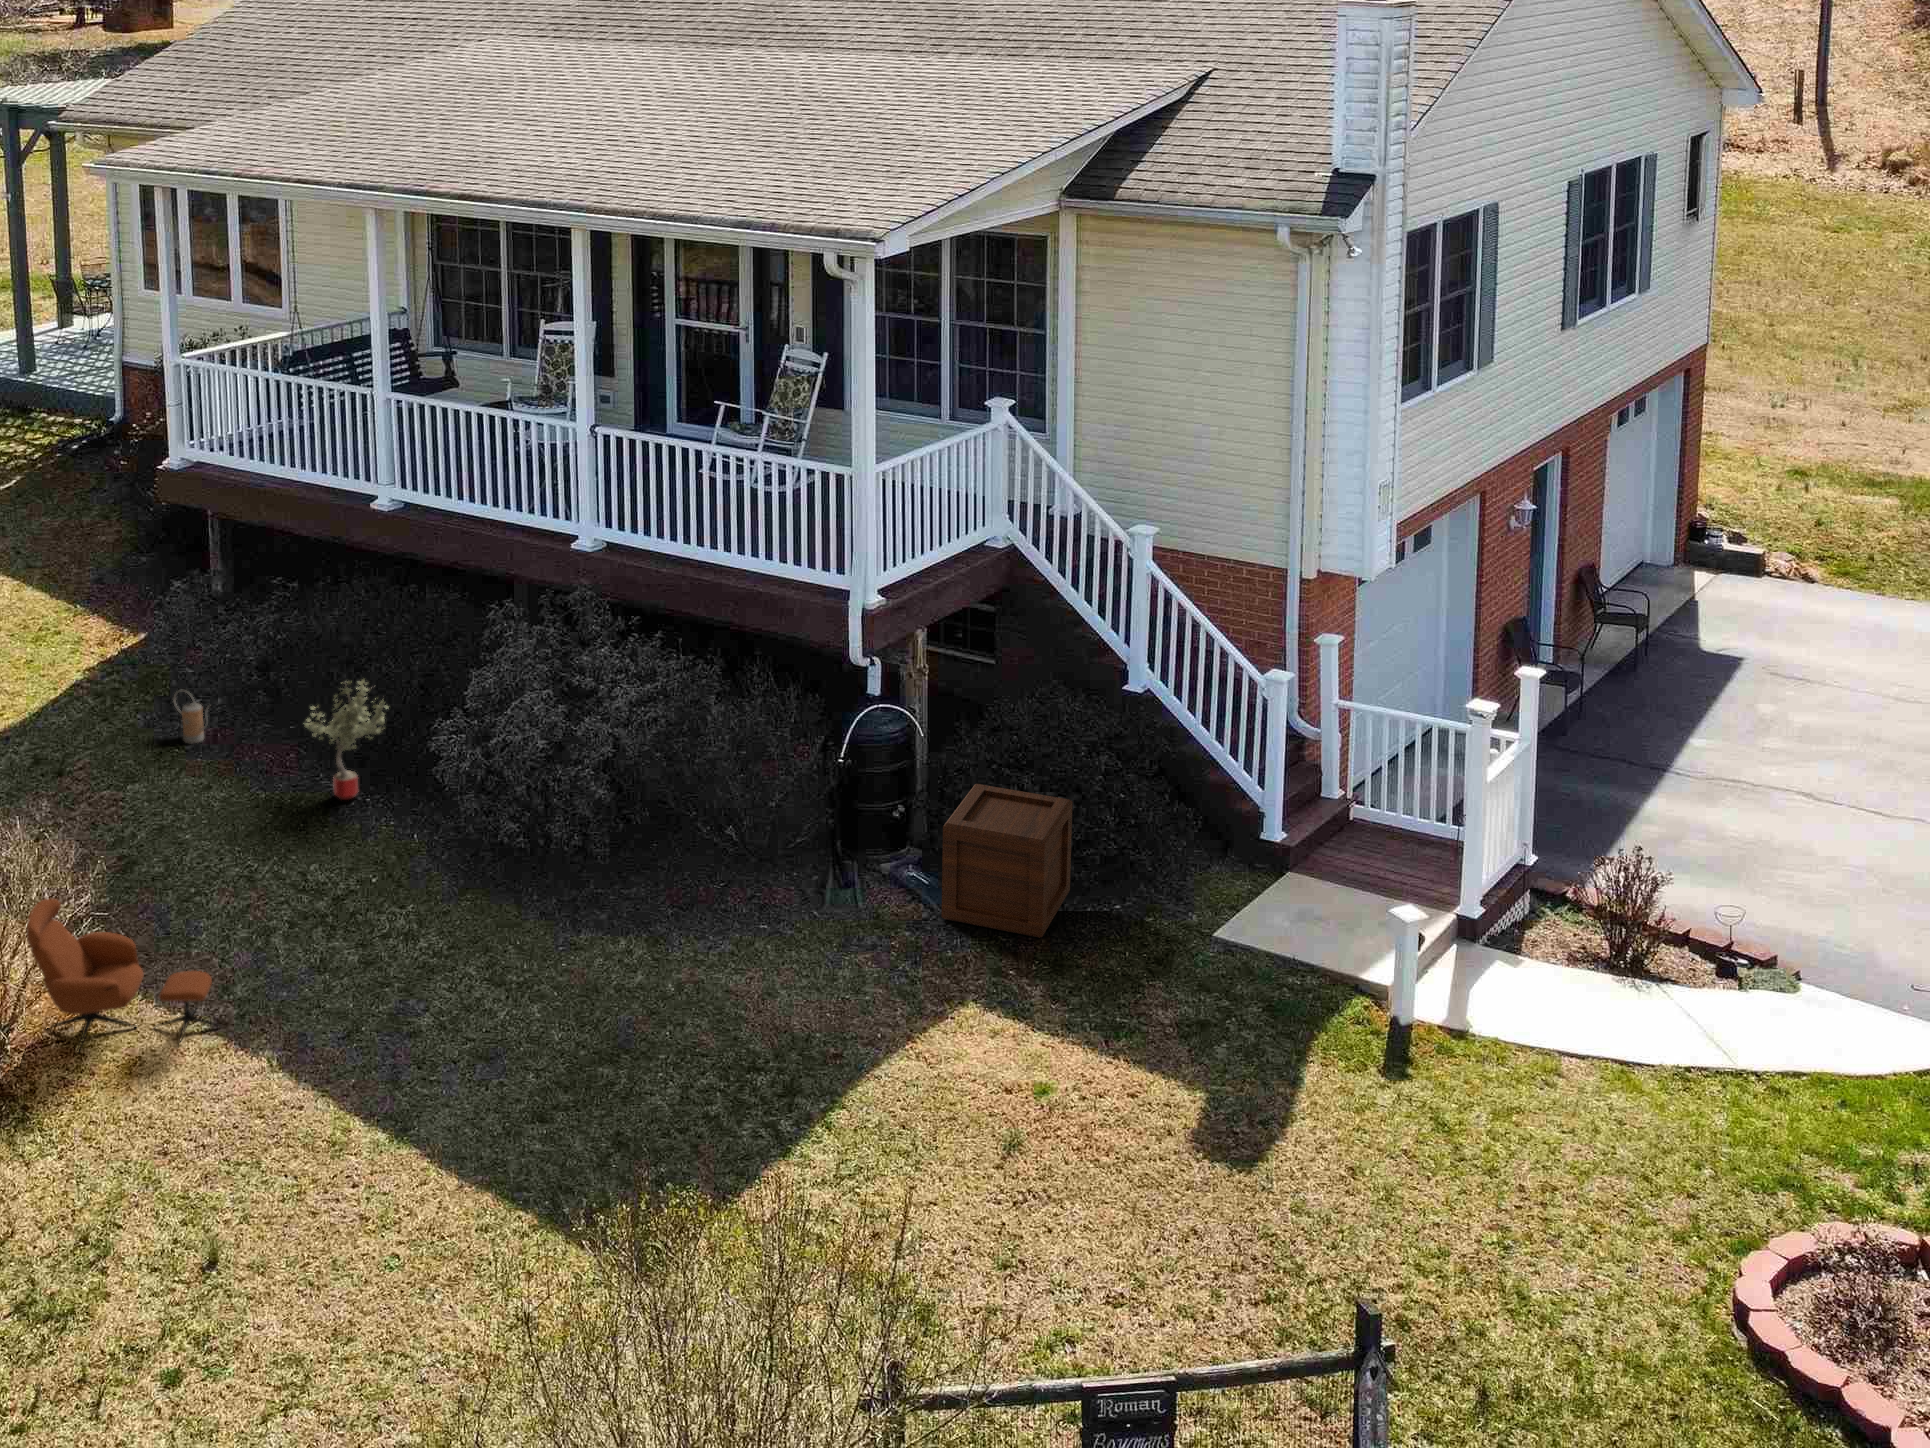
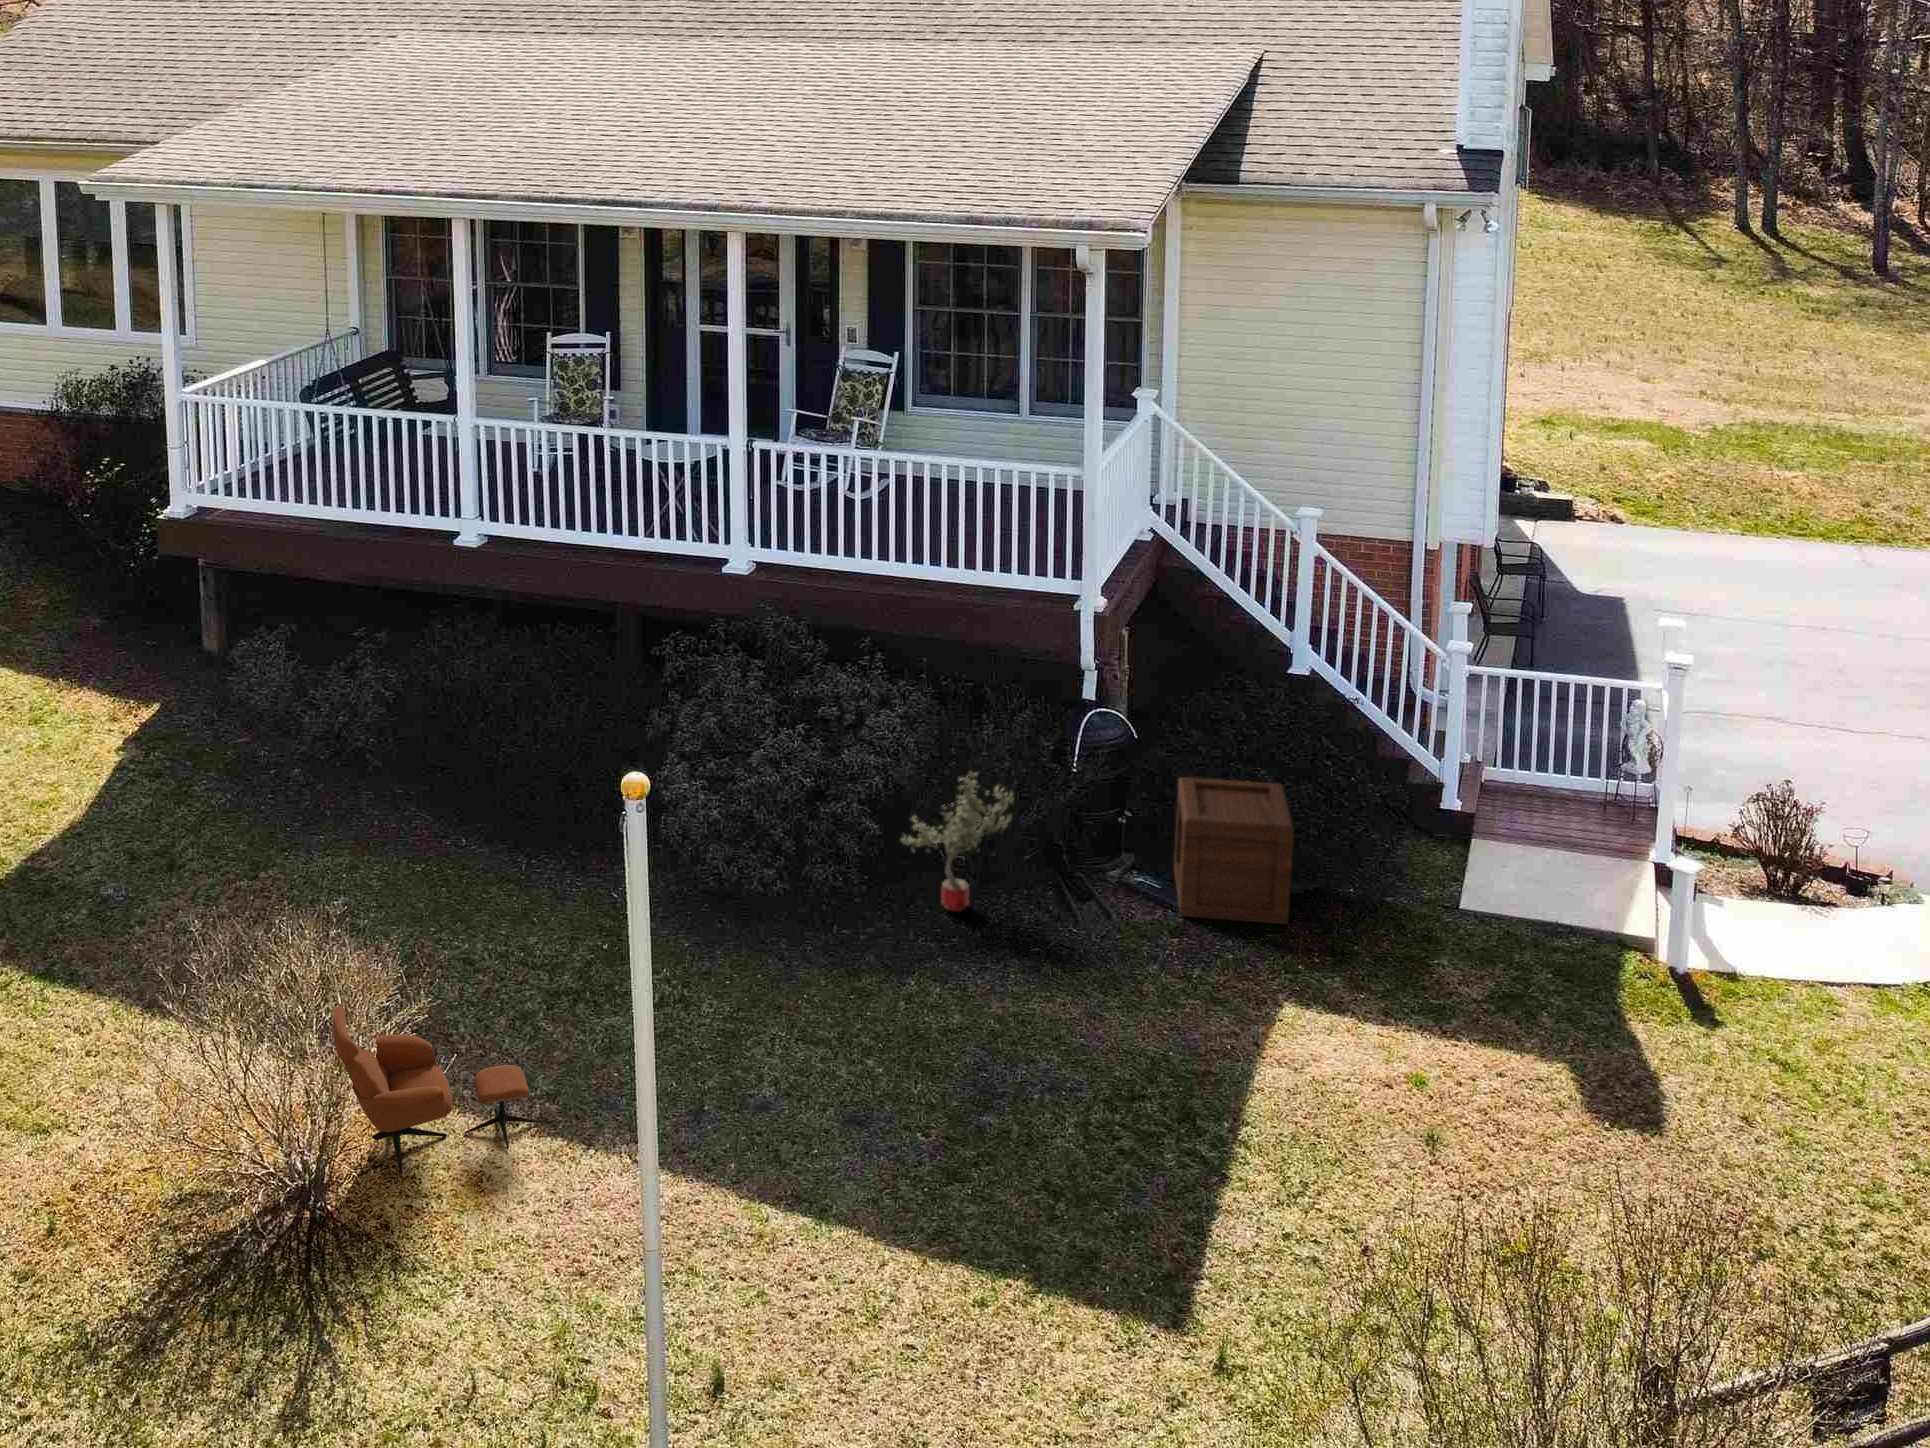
potted tree: present [305,679,388,800] -> present [901,772,1013,912]
watering can: present [173,690,209,743] -> none [253,758,301,816]

